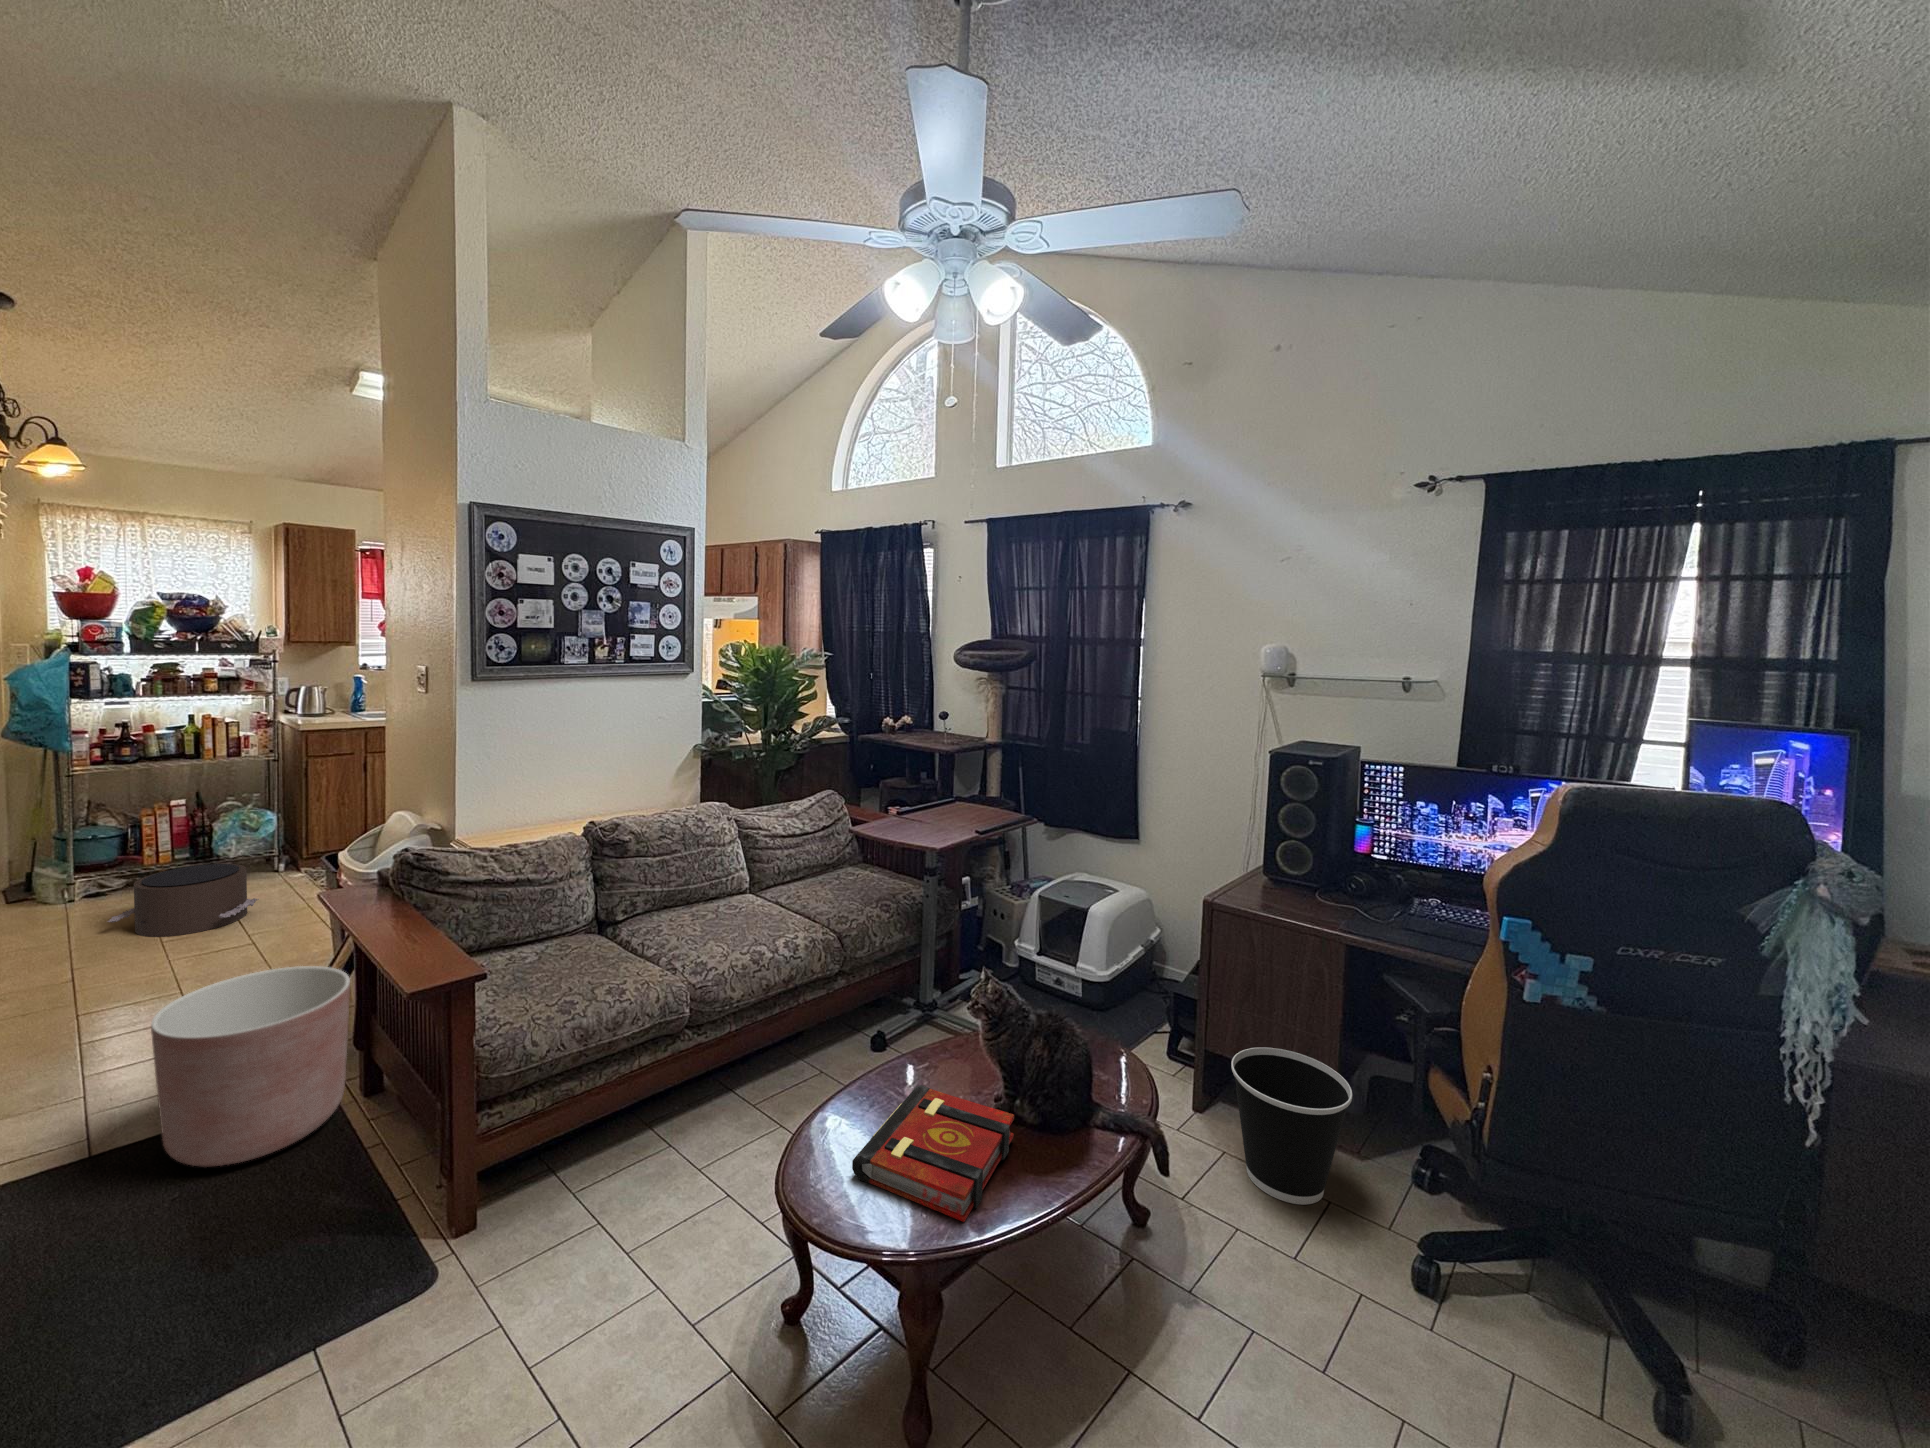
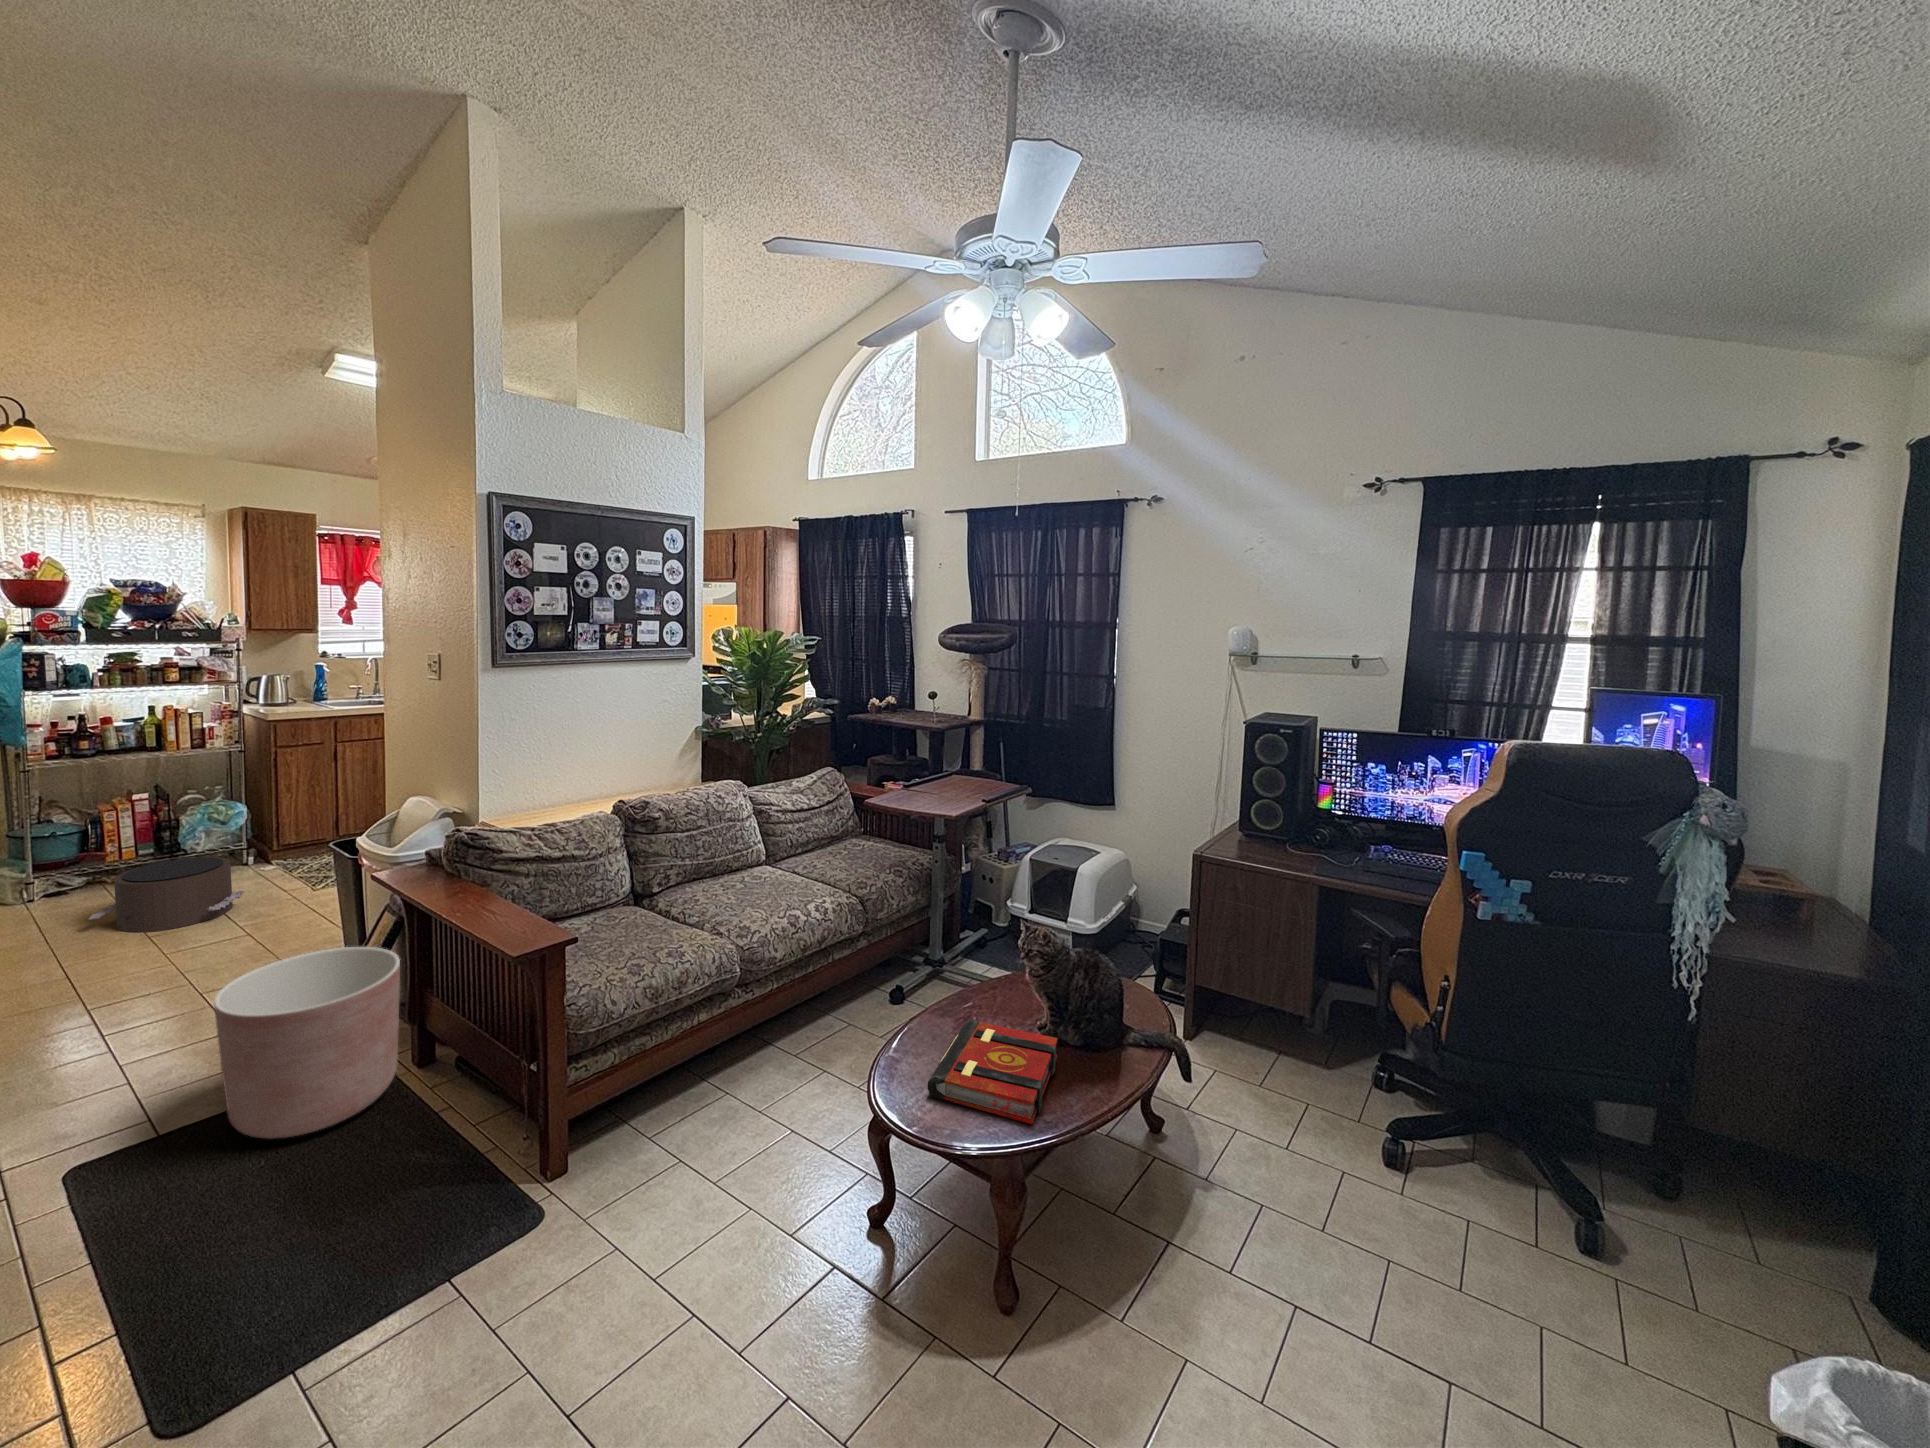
wastebasket: present [1231,1047,1352,1205] -> none [1220,979,1324,1108]

